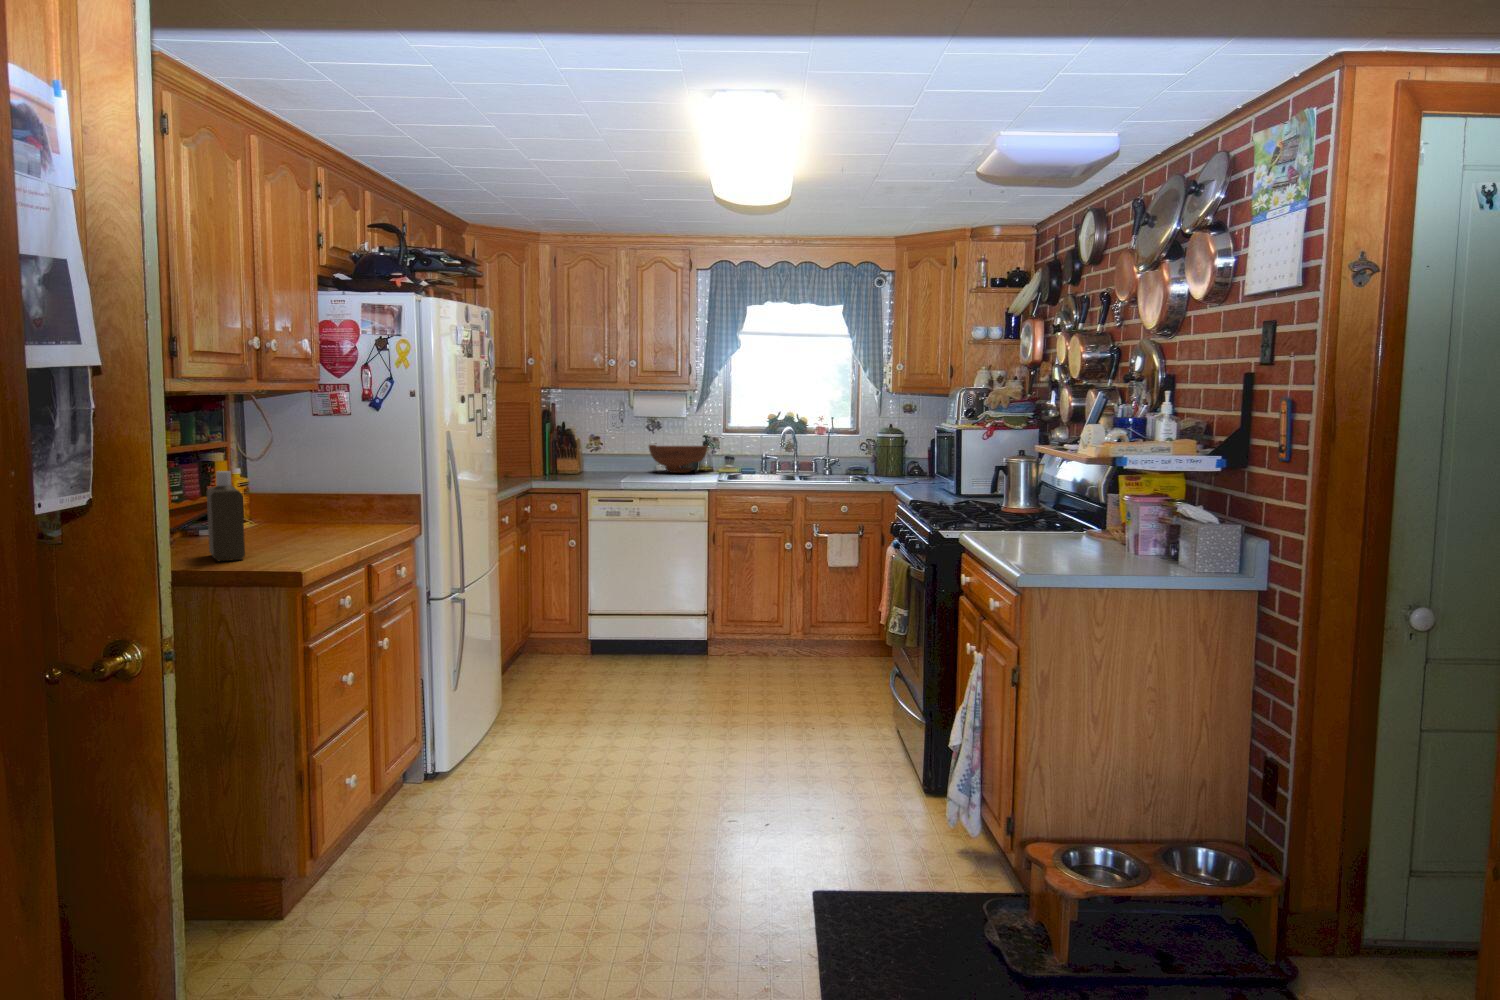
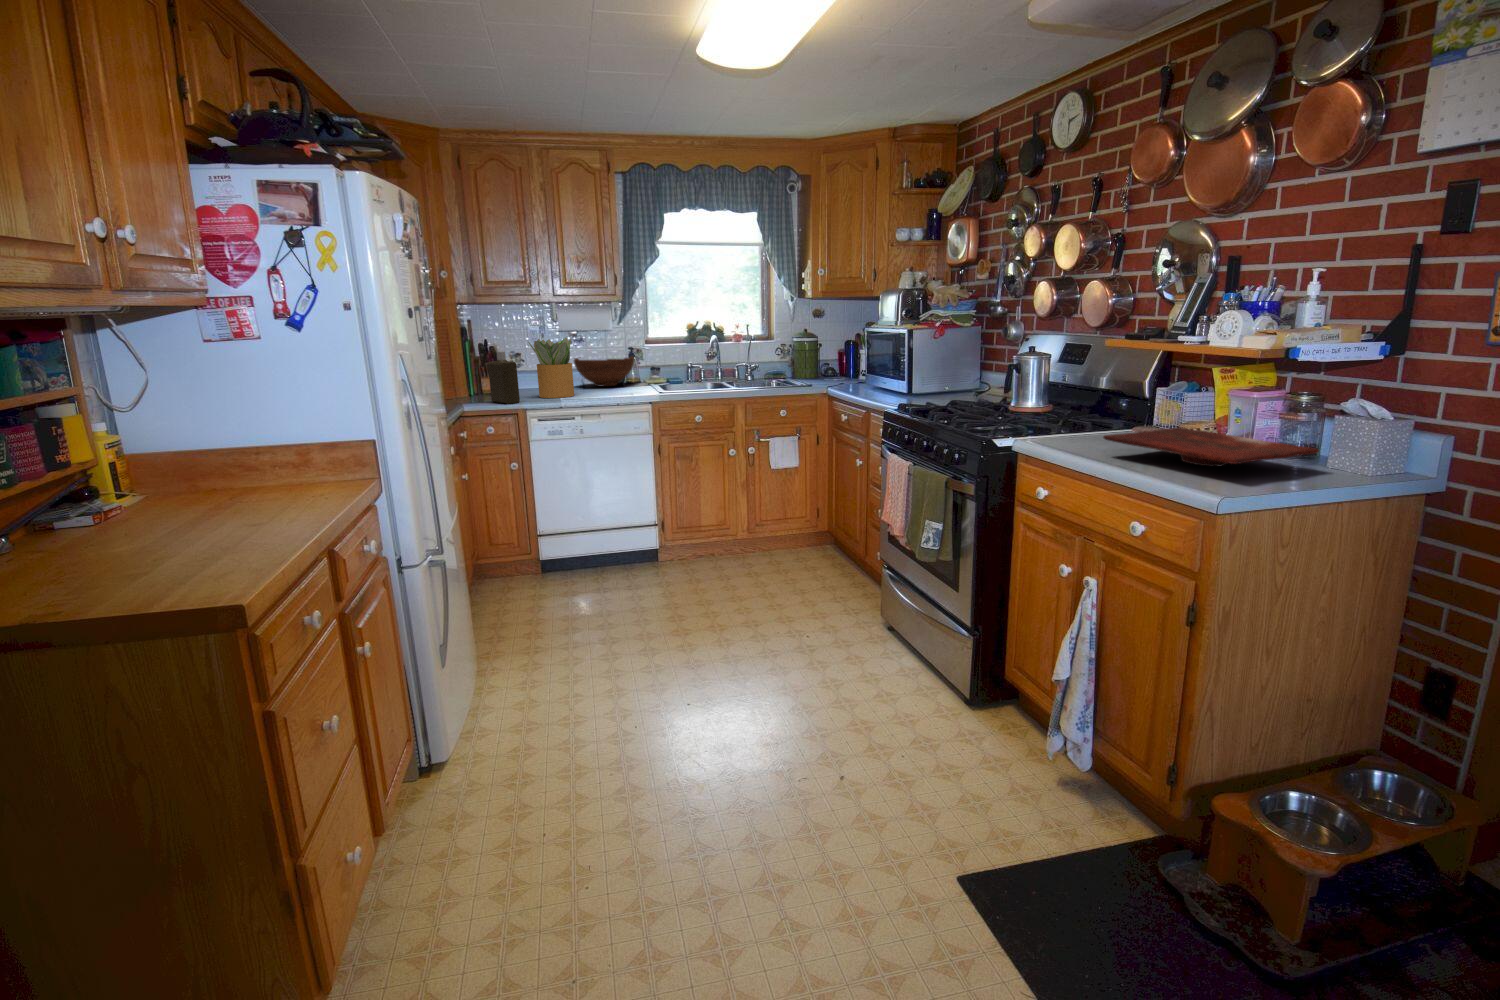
potted plant: none [598,423,639,480] -> present [529,338,574,398]
bottle: present [207,471,245,561] -> present [488,351,520,404]
cutting board: none [997,526,1150,556] -> present [1103,428,1319,466]

